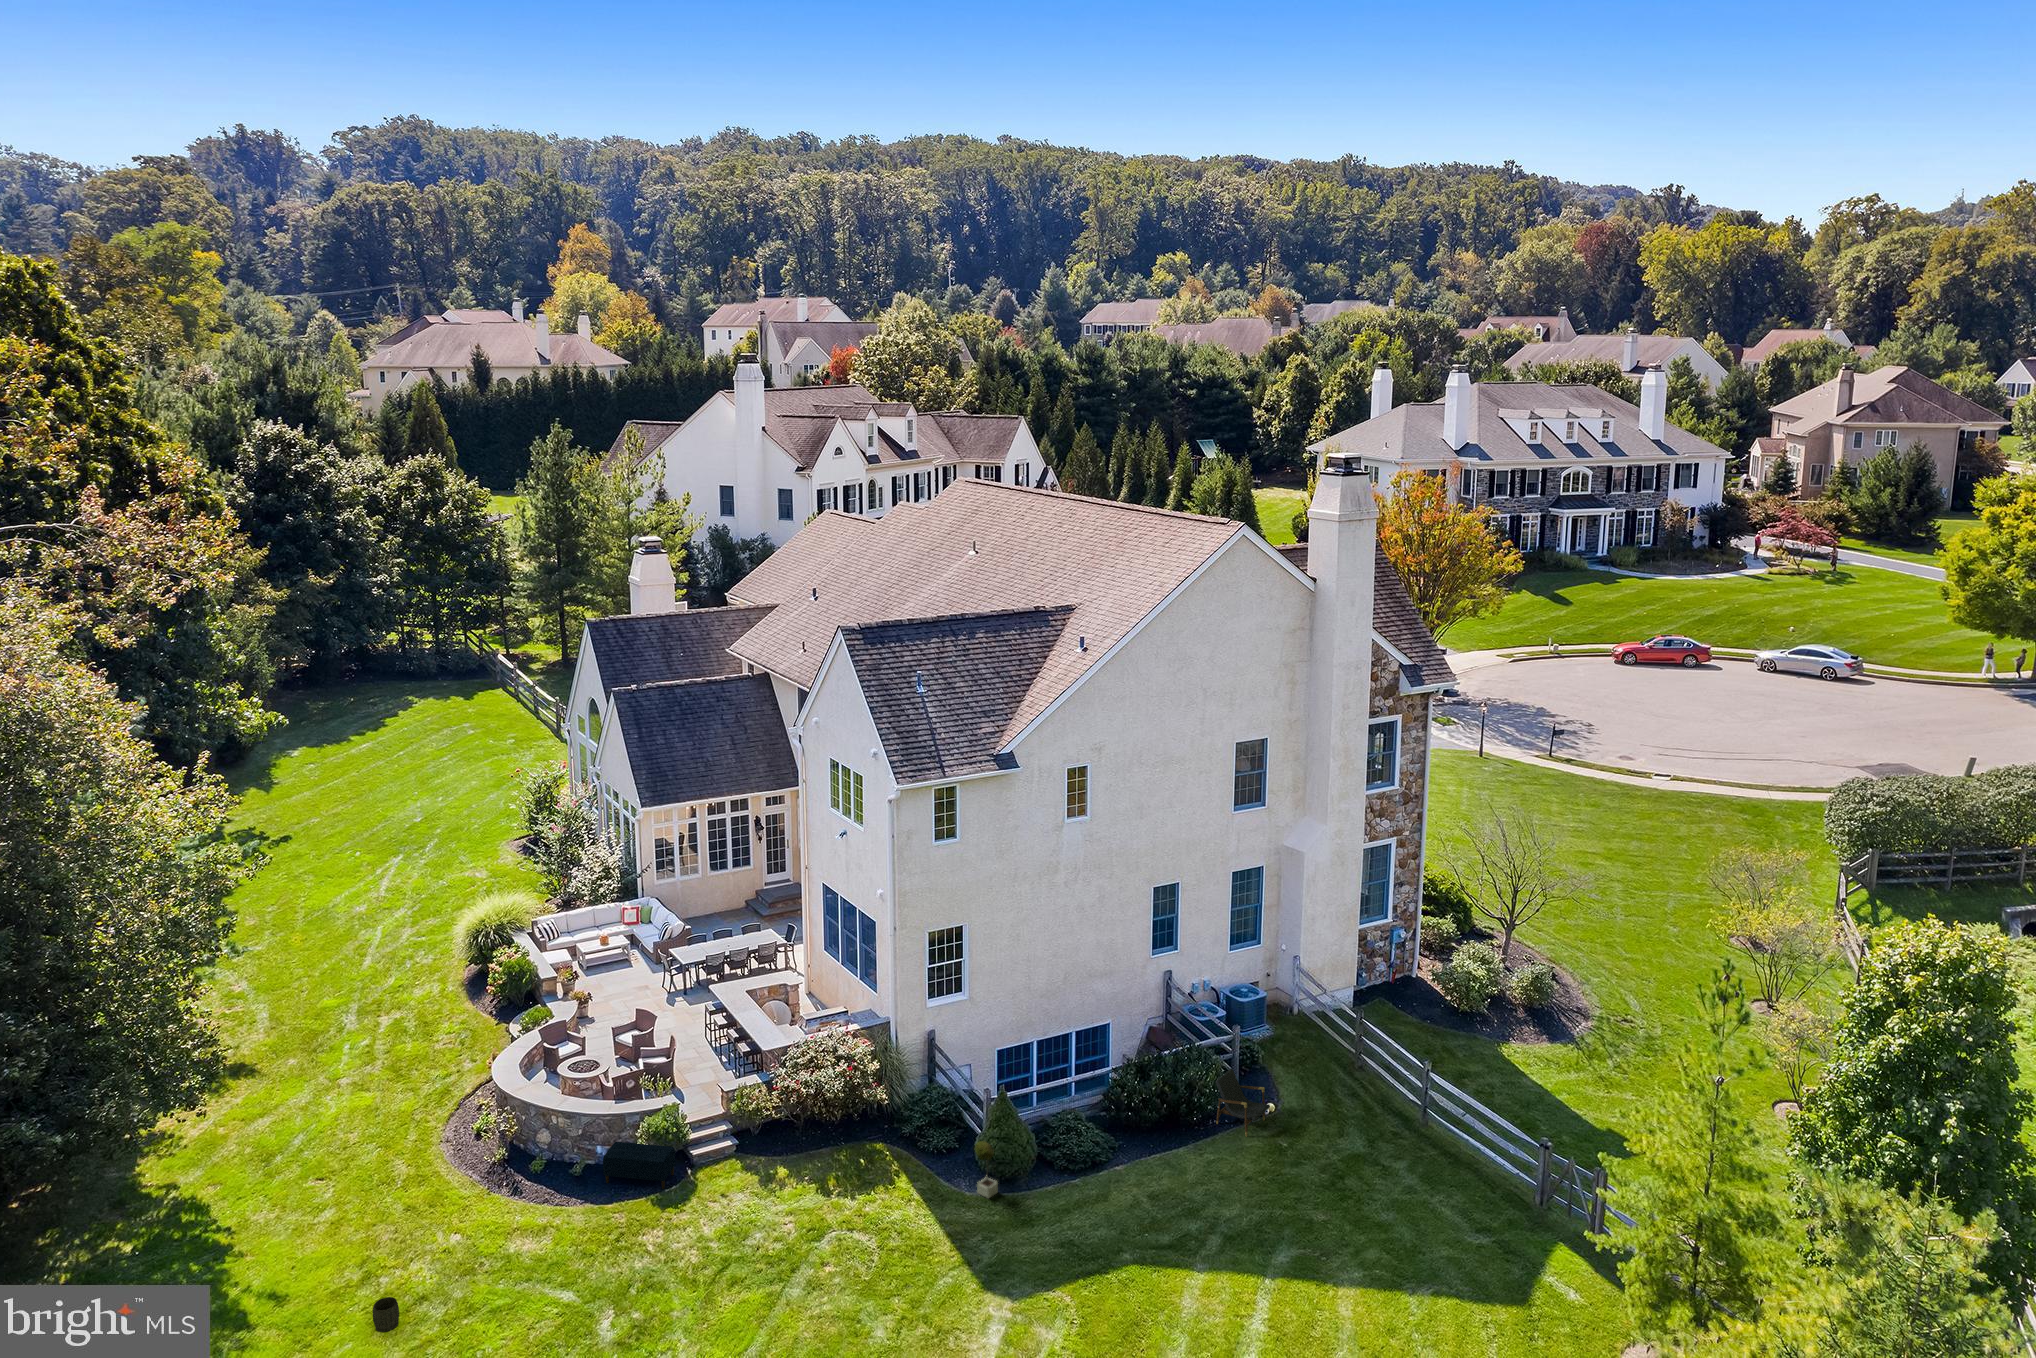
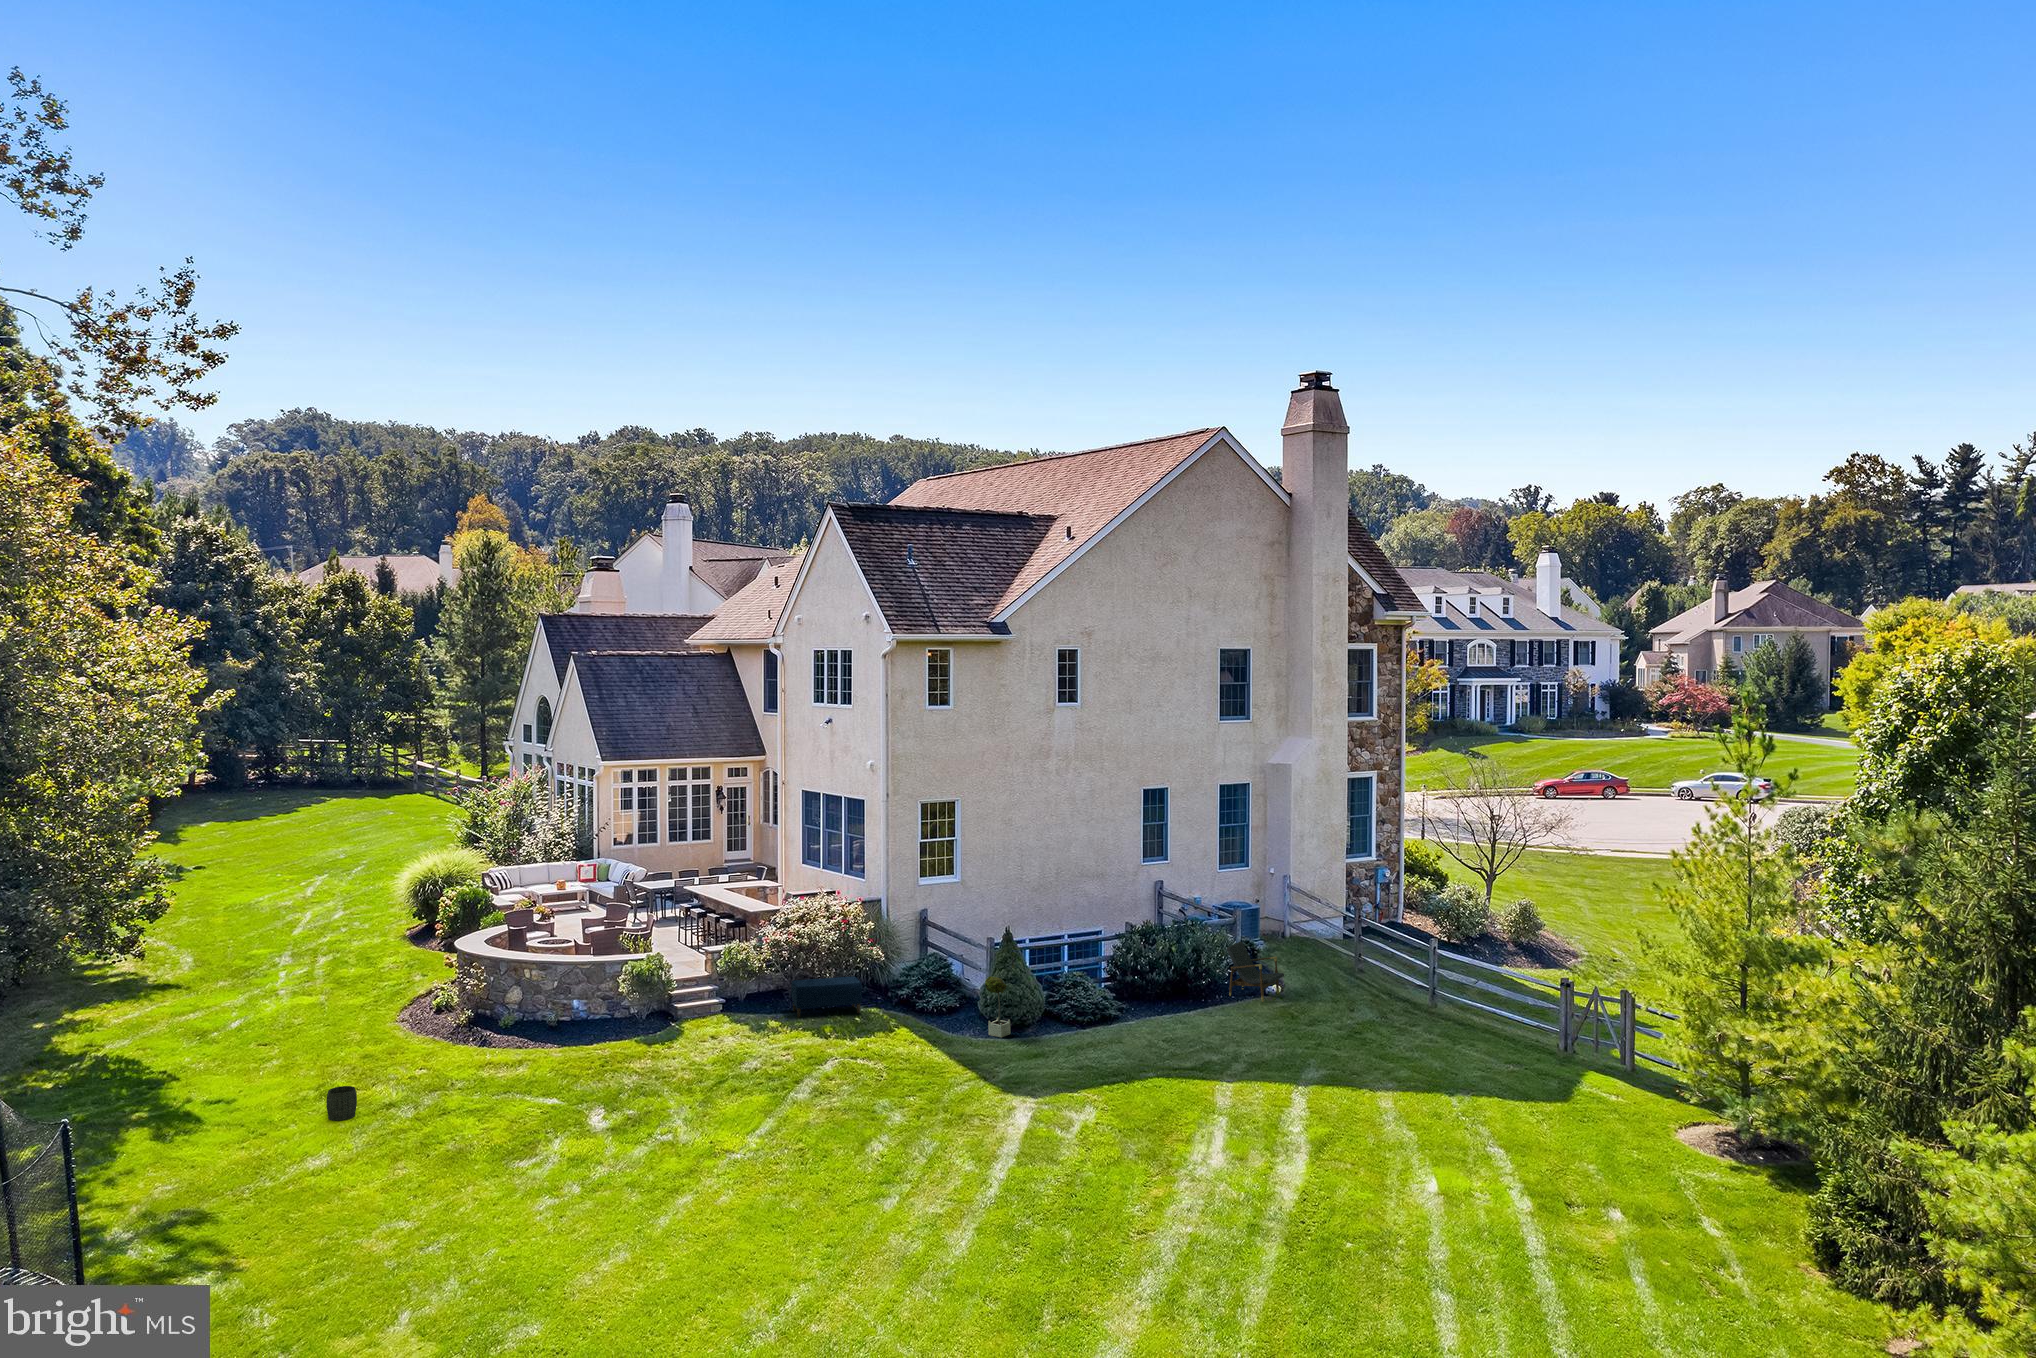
bench: present [603,1142,675,1189] -> present [791,976,862,1018]

